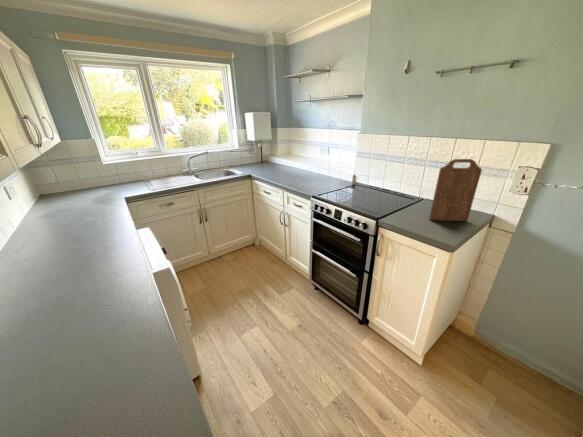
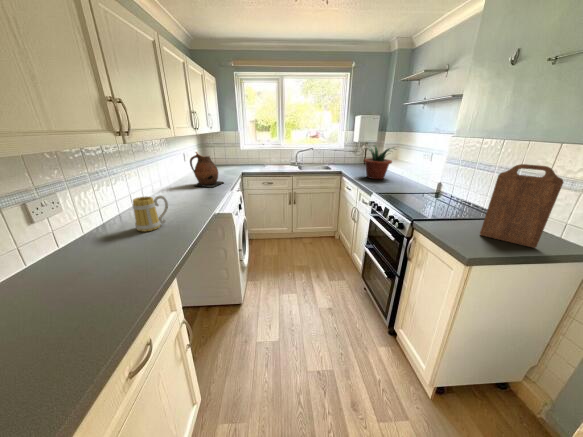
potted plant: none [274,145,308,179] -> present [364,146,393,179]
ceramic pitcher: none [45,186,117,241] -> present [190,152,224,187]
mug: none [20,298,100,388] -> present [133,196,168,232]

